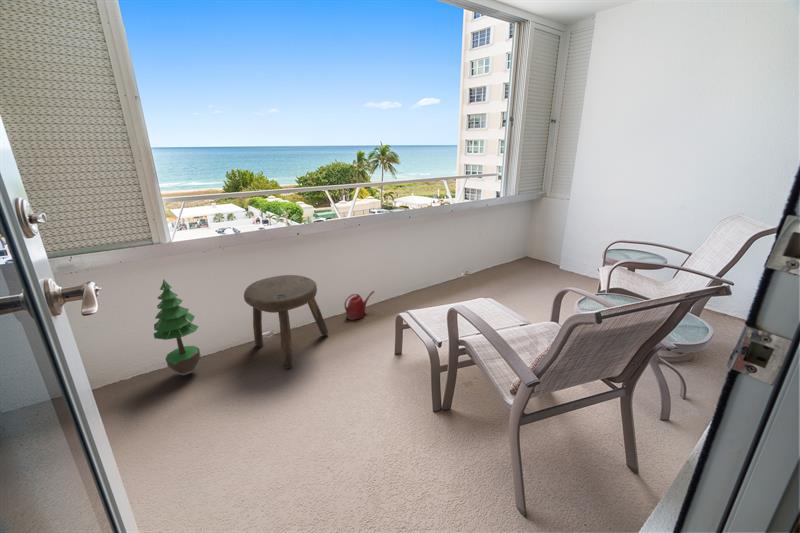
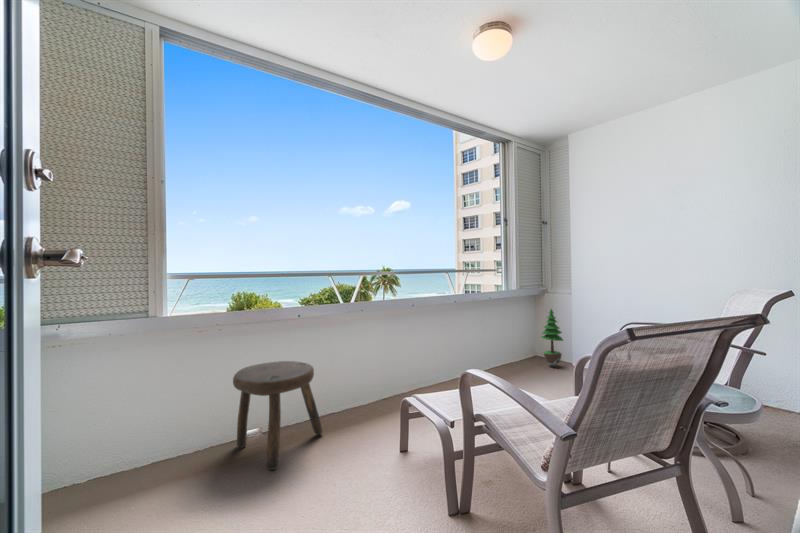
potted tree: present [154,280,202,375] -> present [541,309,563,366]
watering can: present [345,291,374,320] -> none [342,386,376,420]

